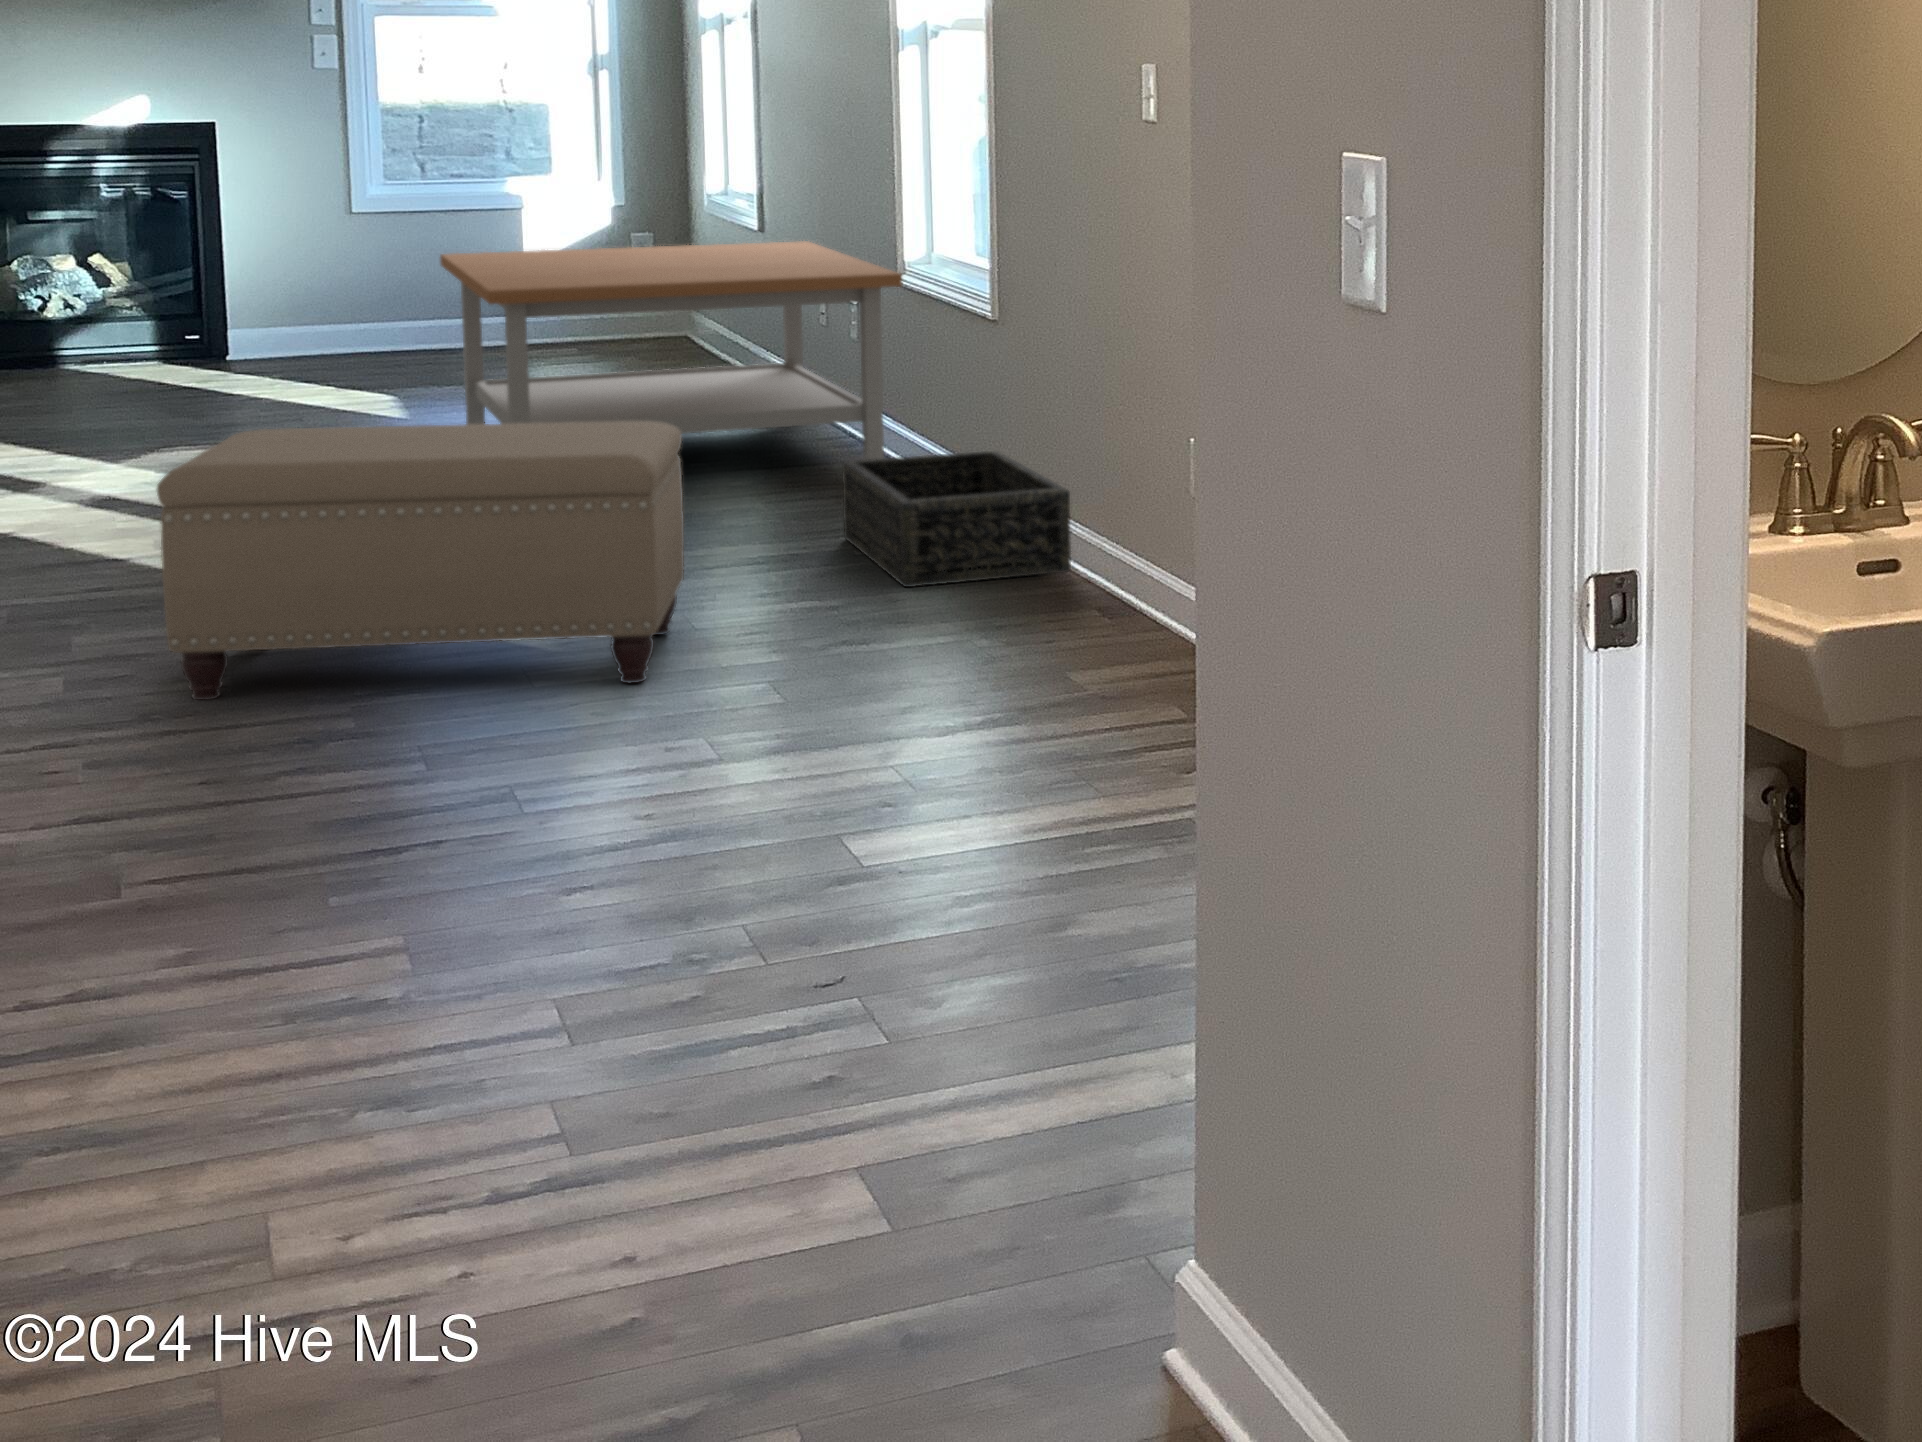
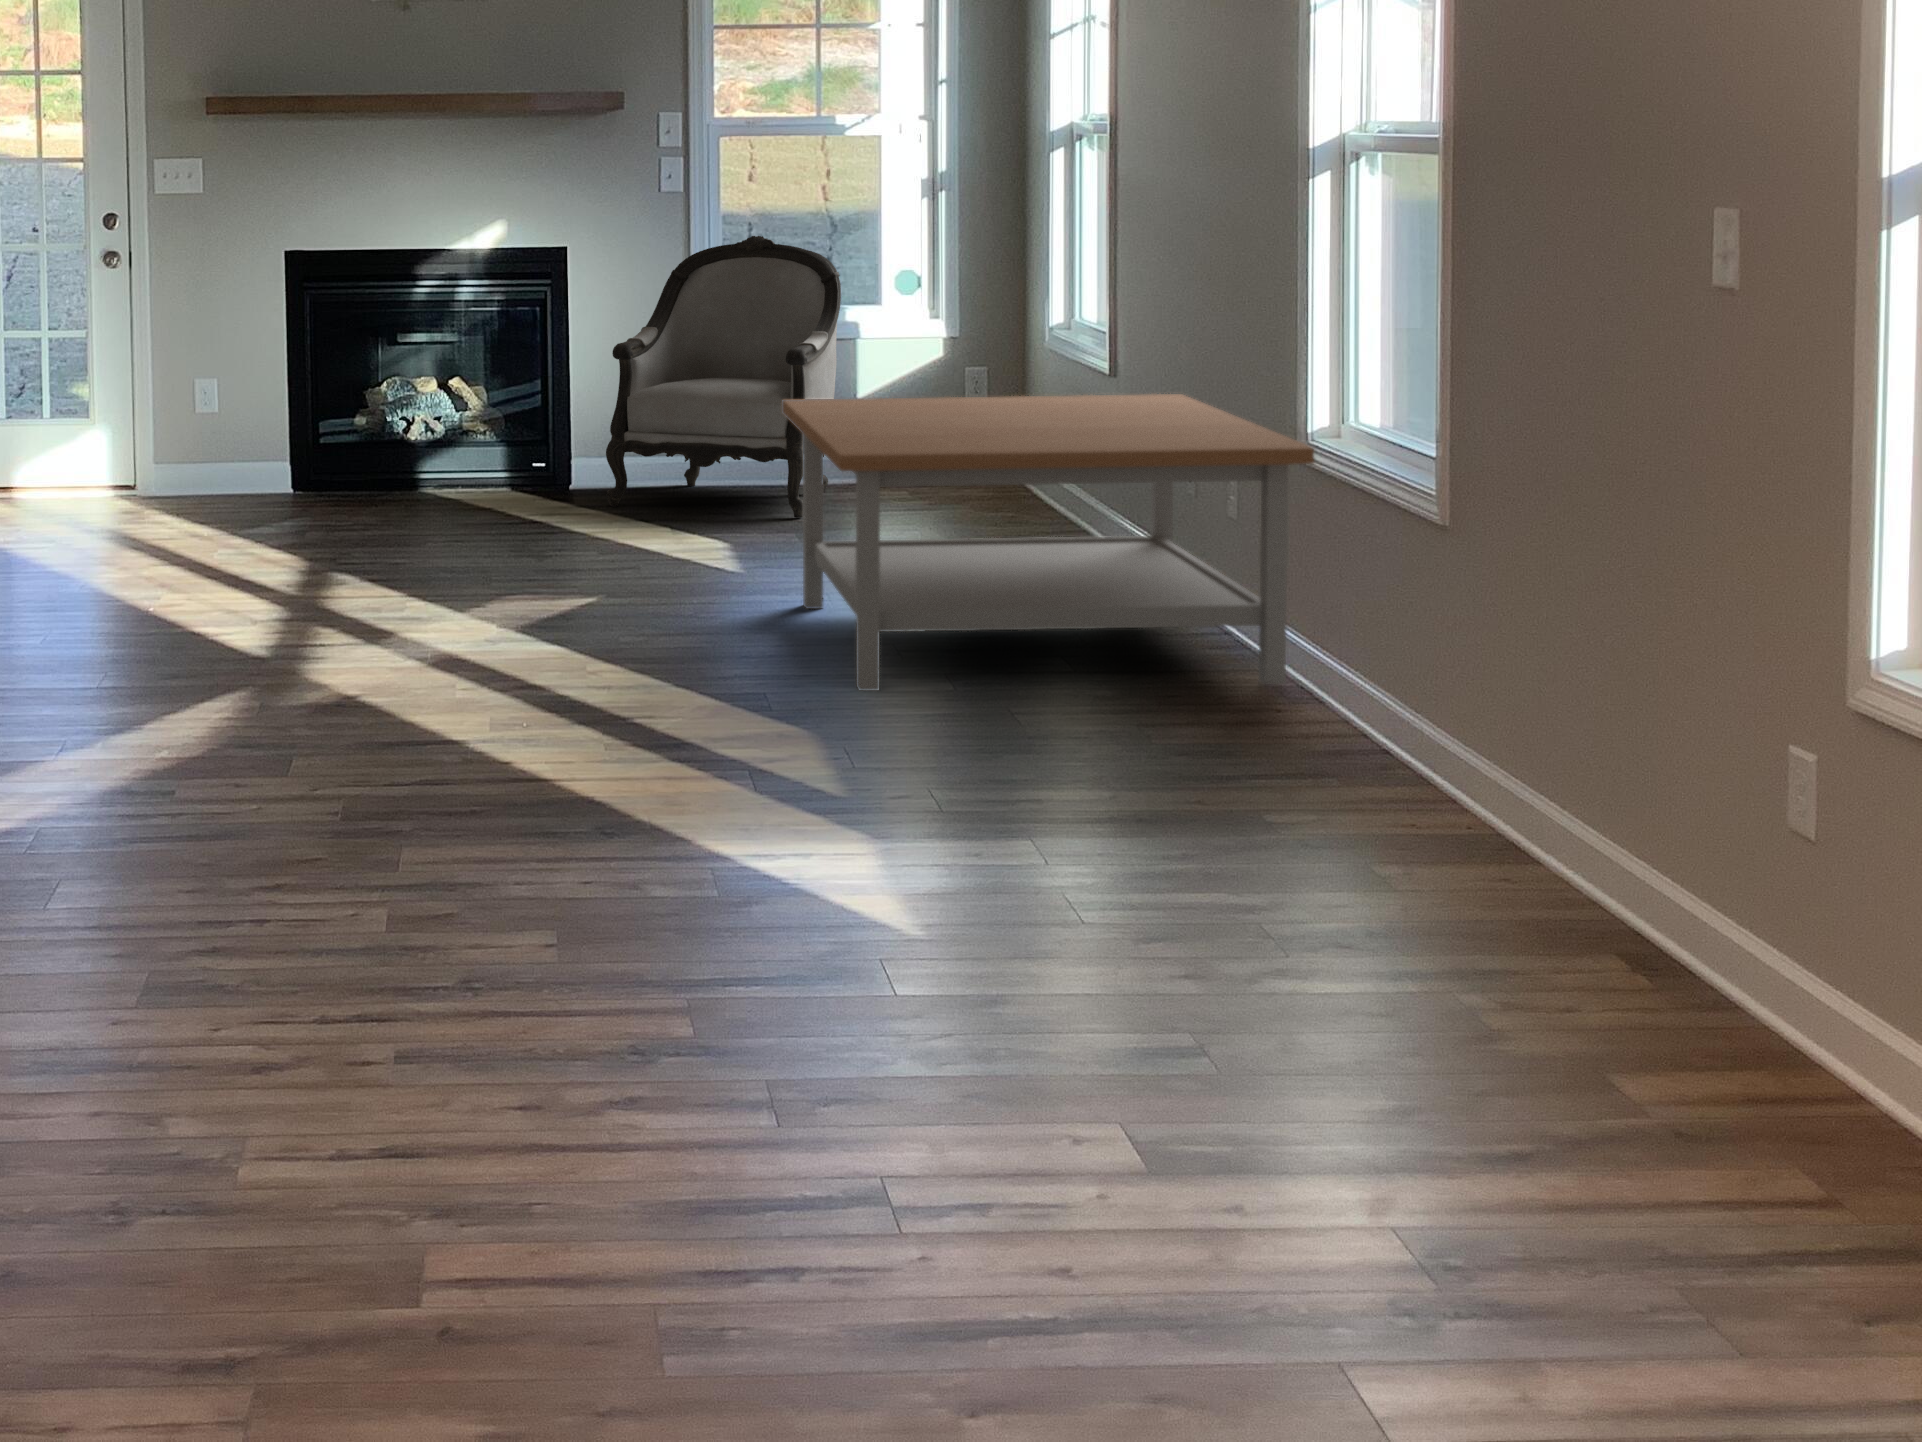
armchair: none [266,111,504,374] -> present [606,236,841,518]
ottoman: present [157,421,684,700] -> none [488,641,1091,1026]
basket: present [842,450,1071,587] -> none [1261,696,1592,891]

